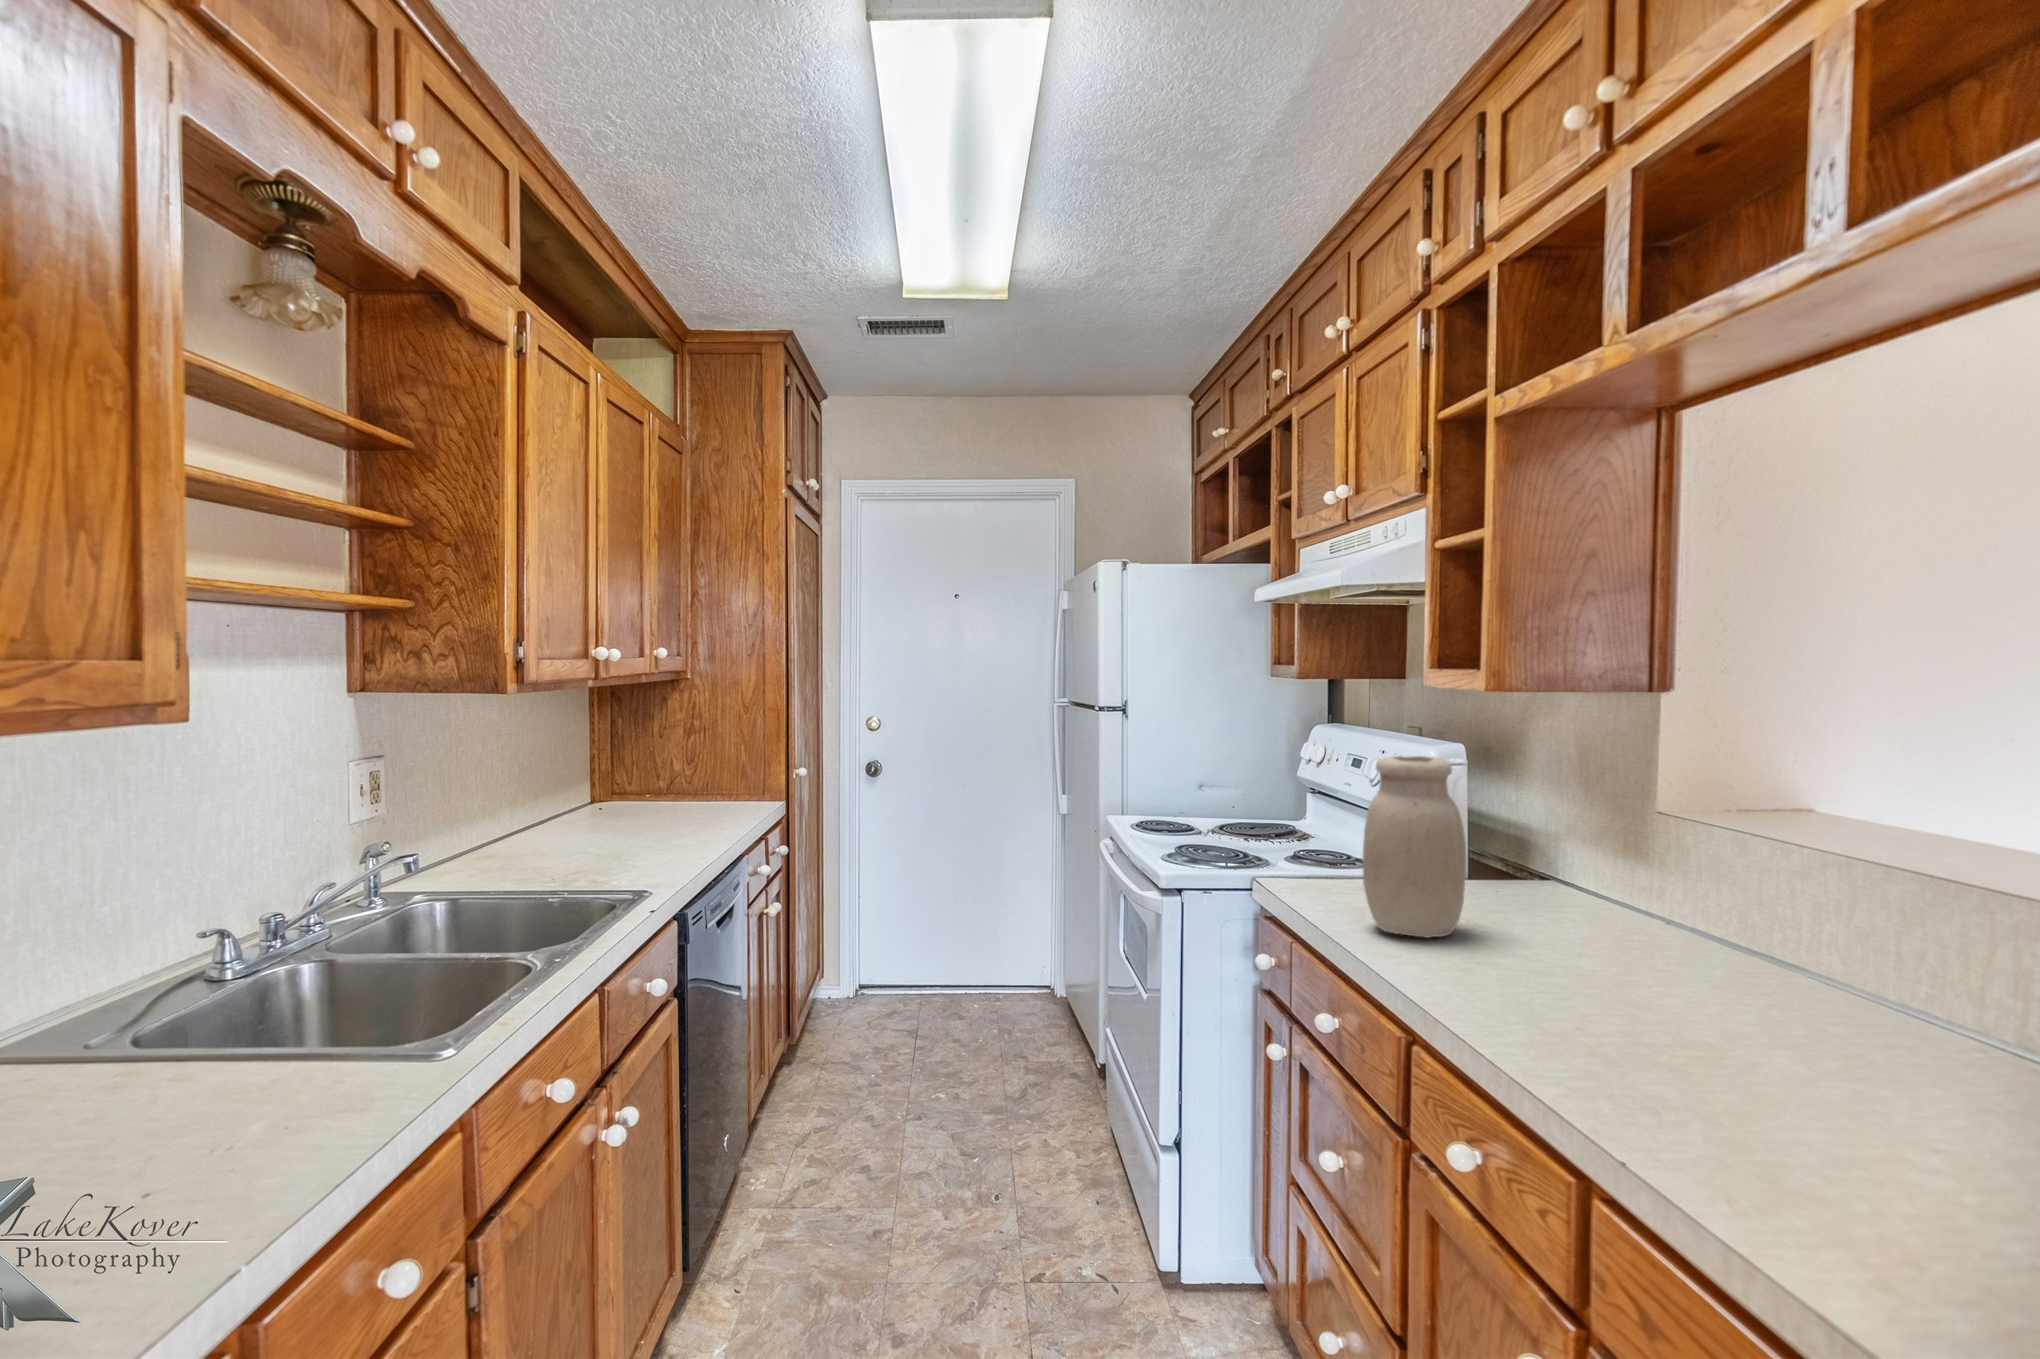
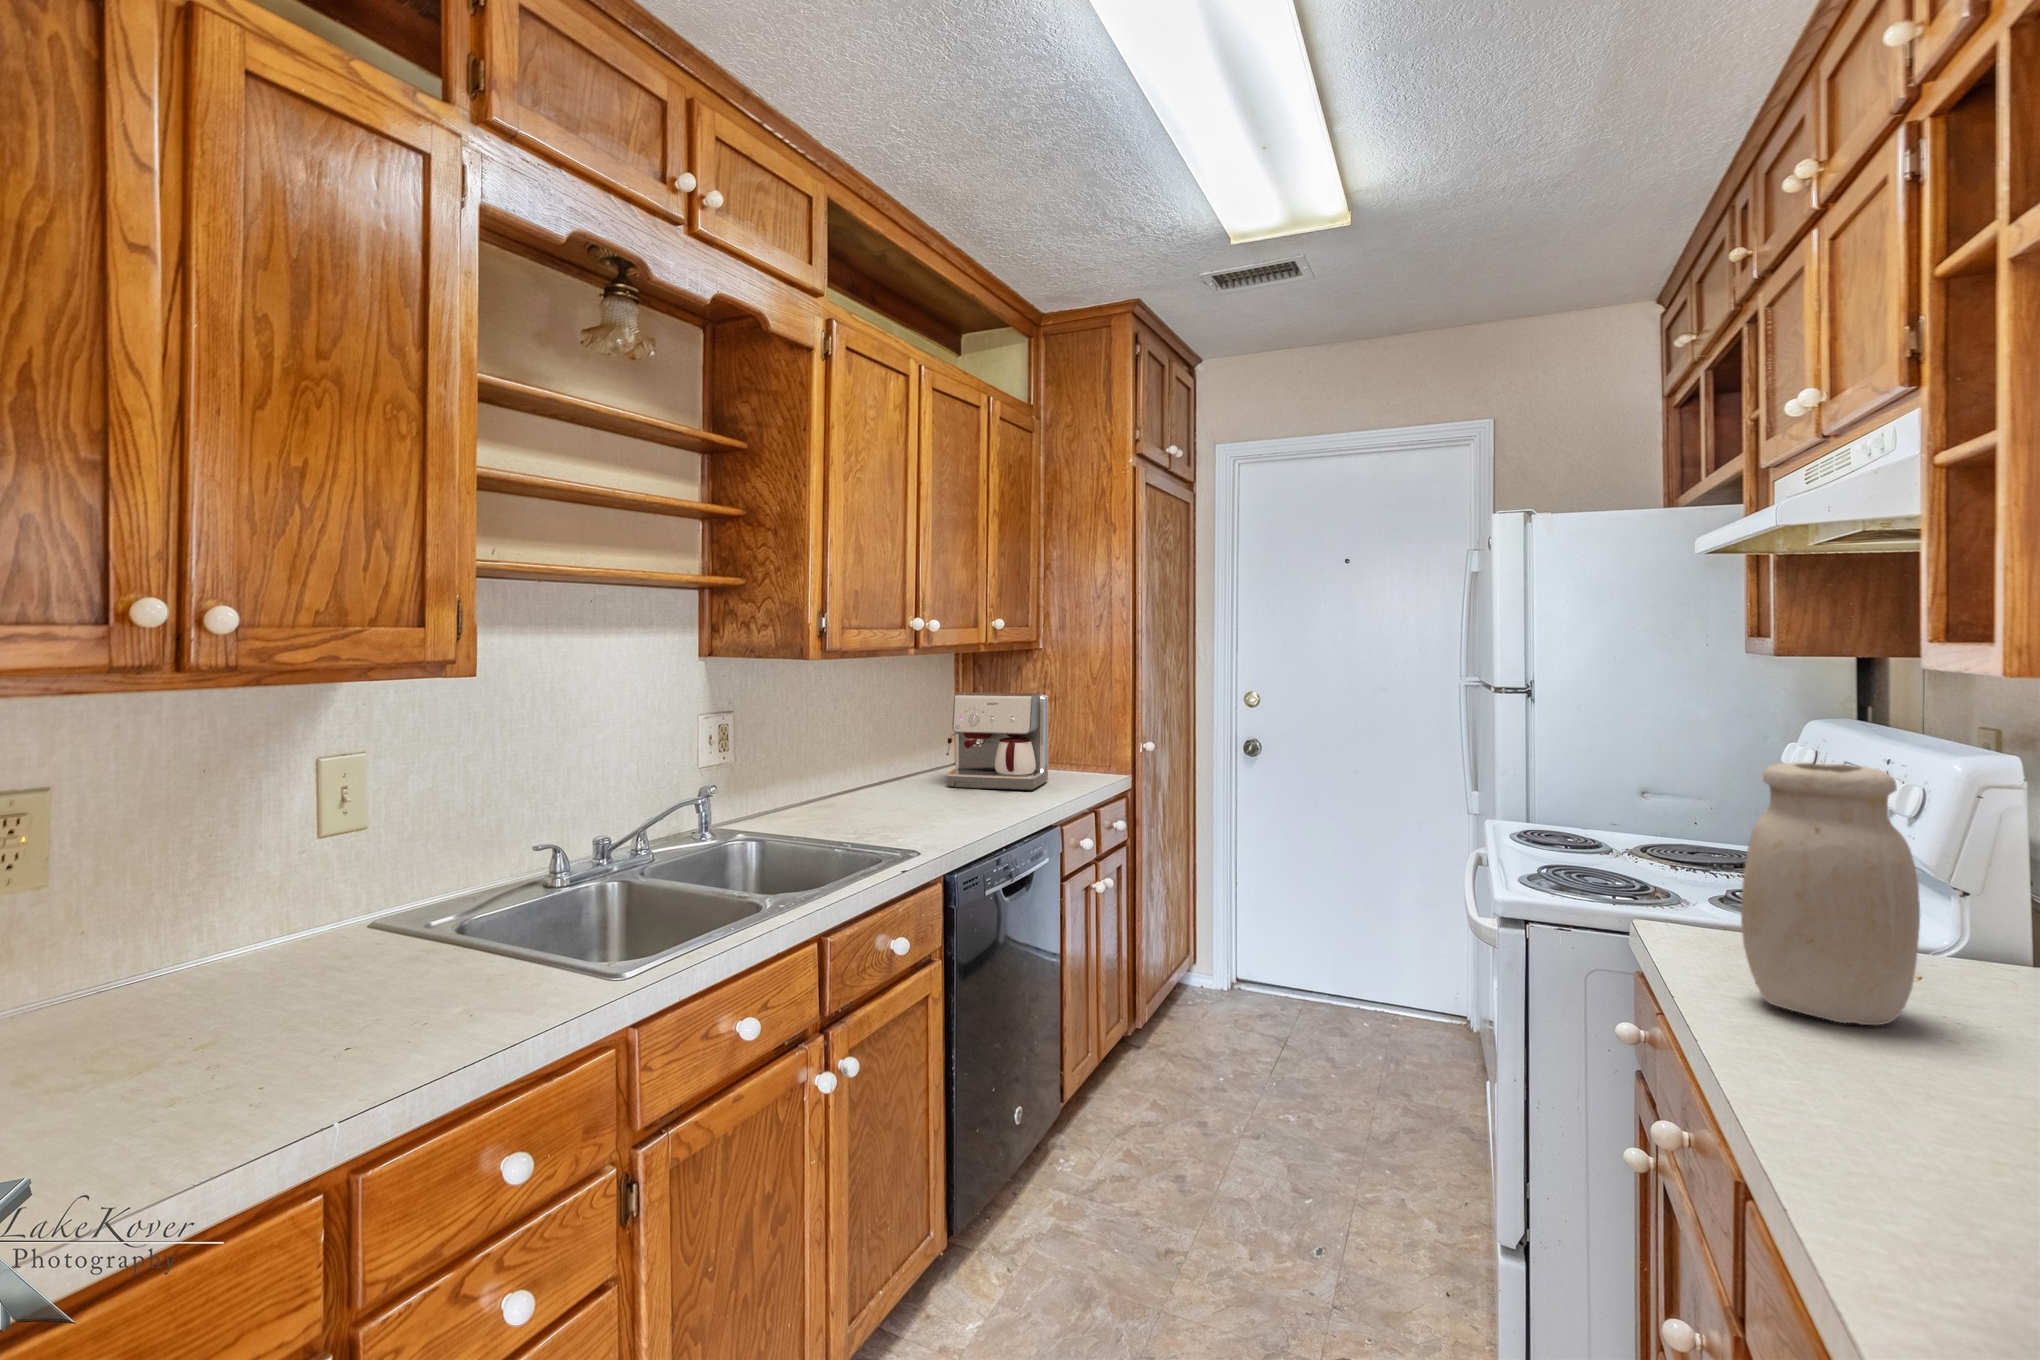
coffee maker: none [605,720,712,824] -> present [946,692,1048,790]

